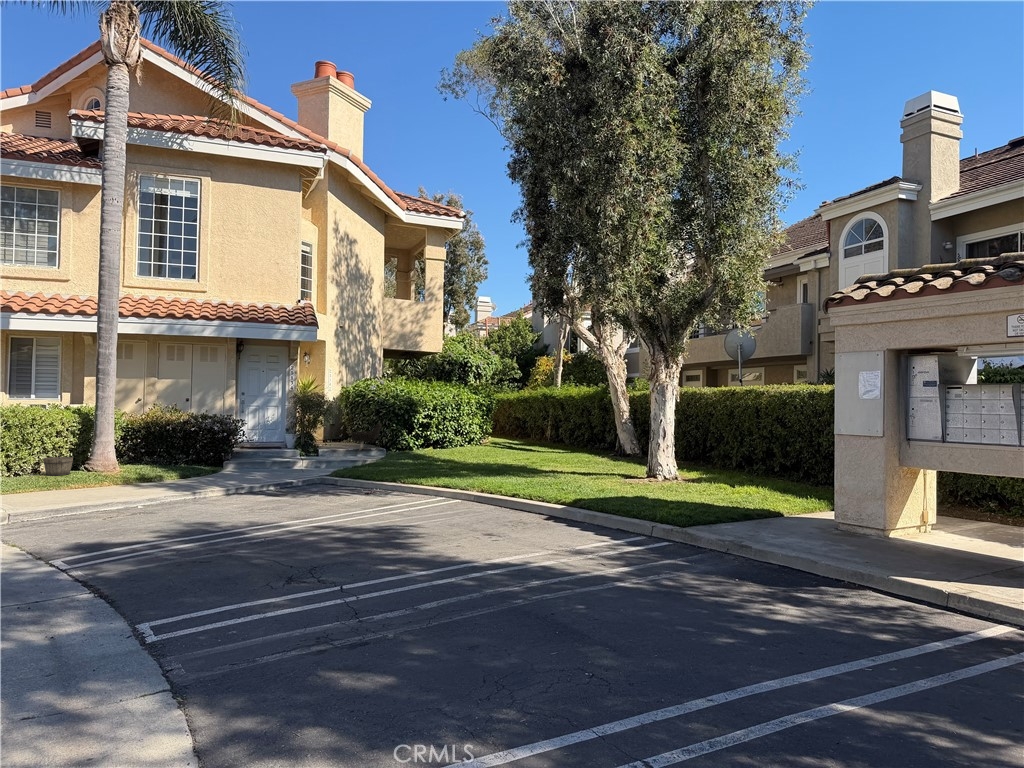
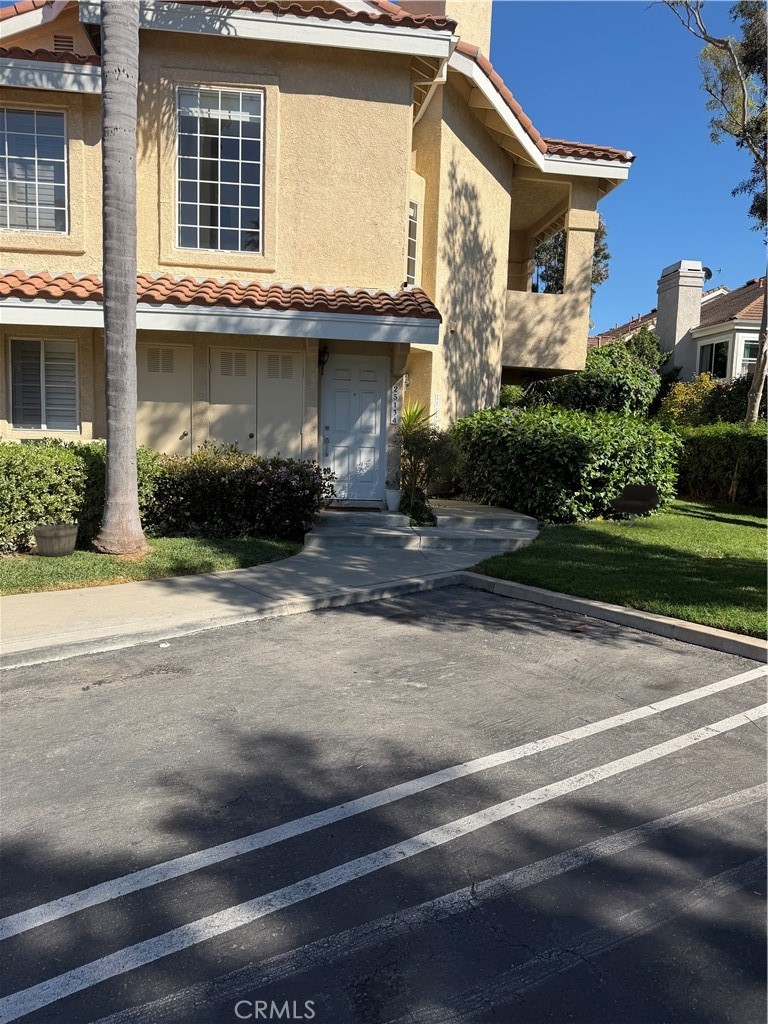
lounge chair: present [352,424,382,450] -> present [608,484,660,528]

